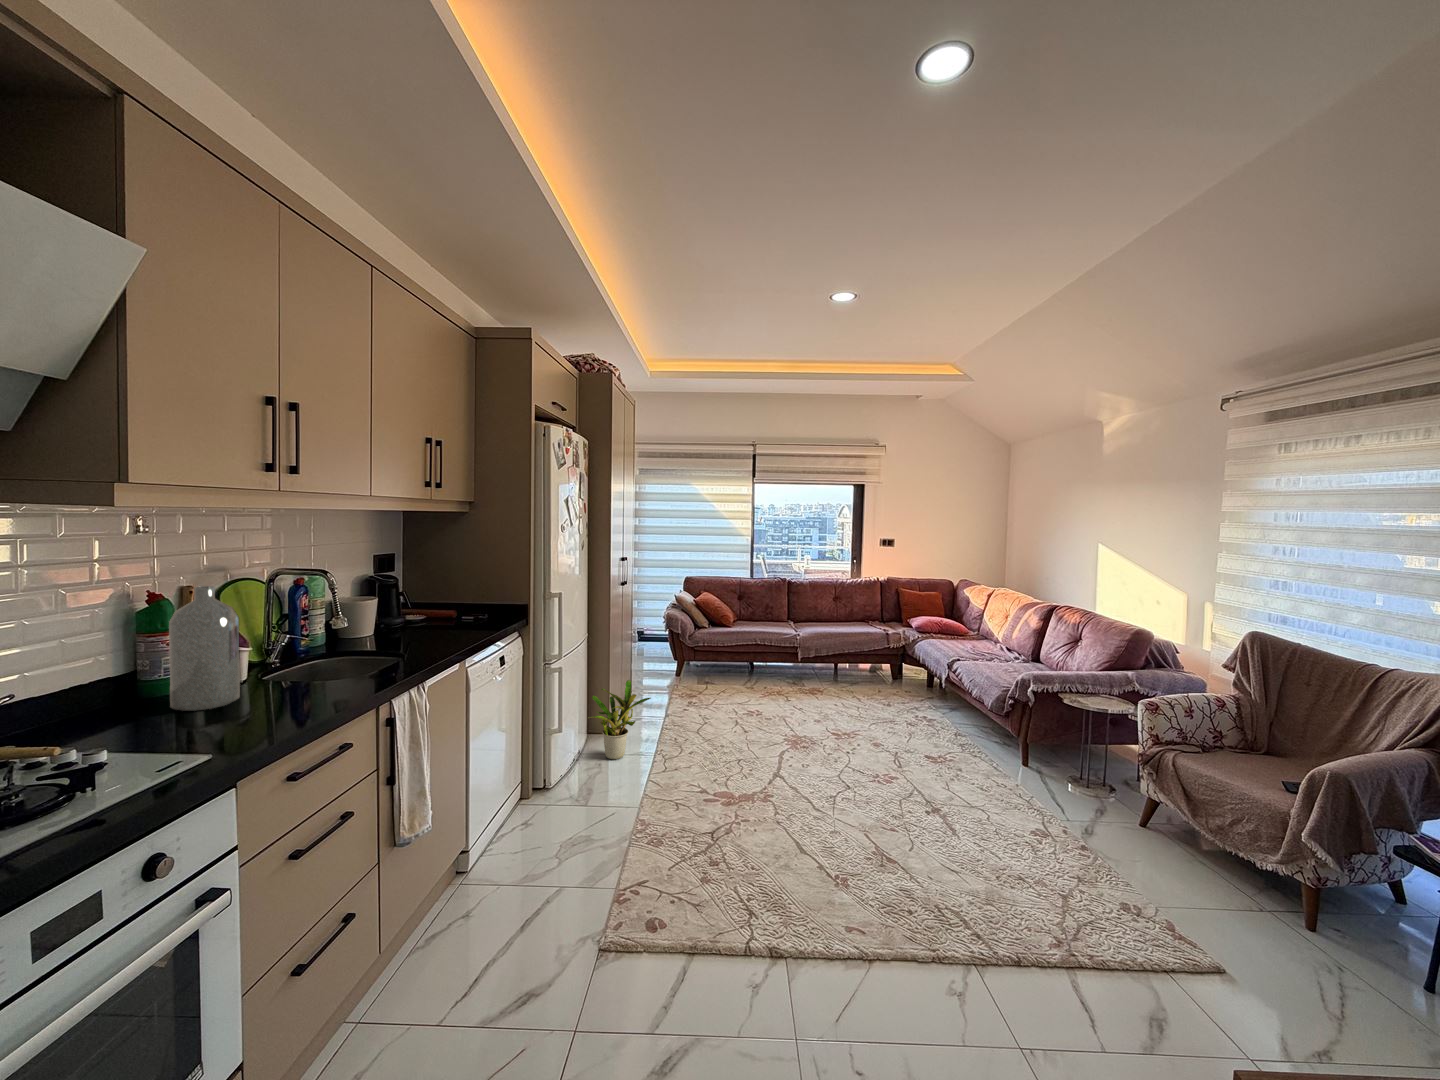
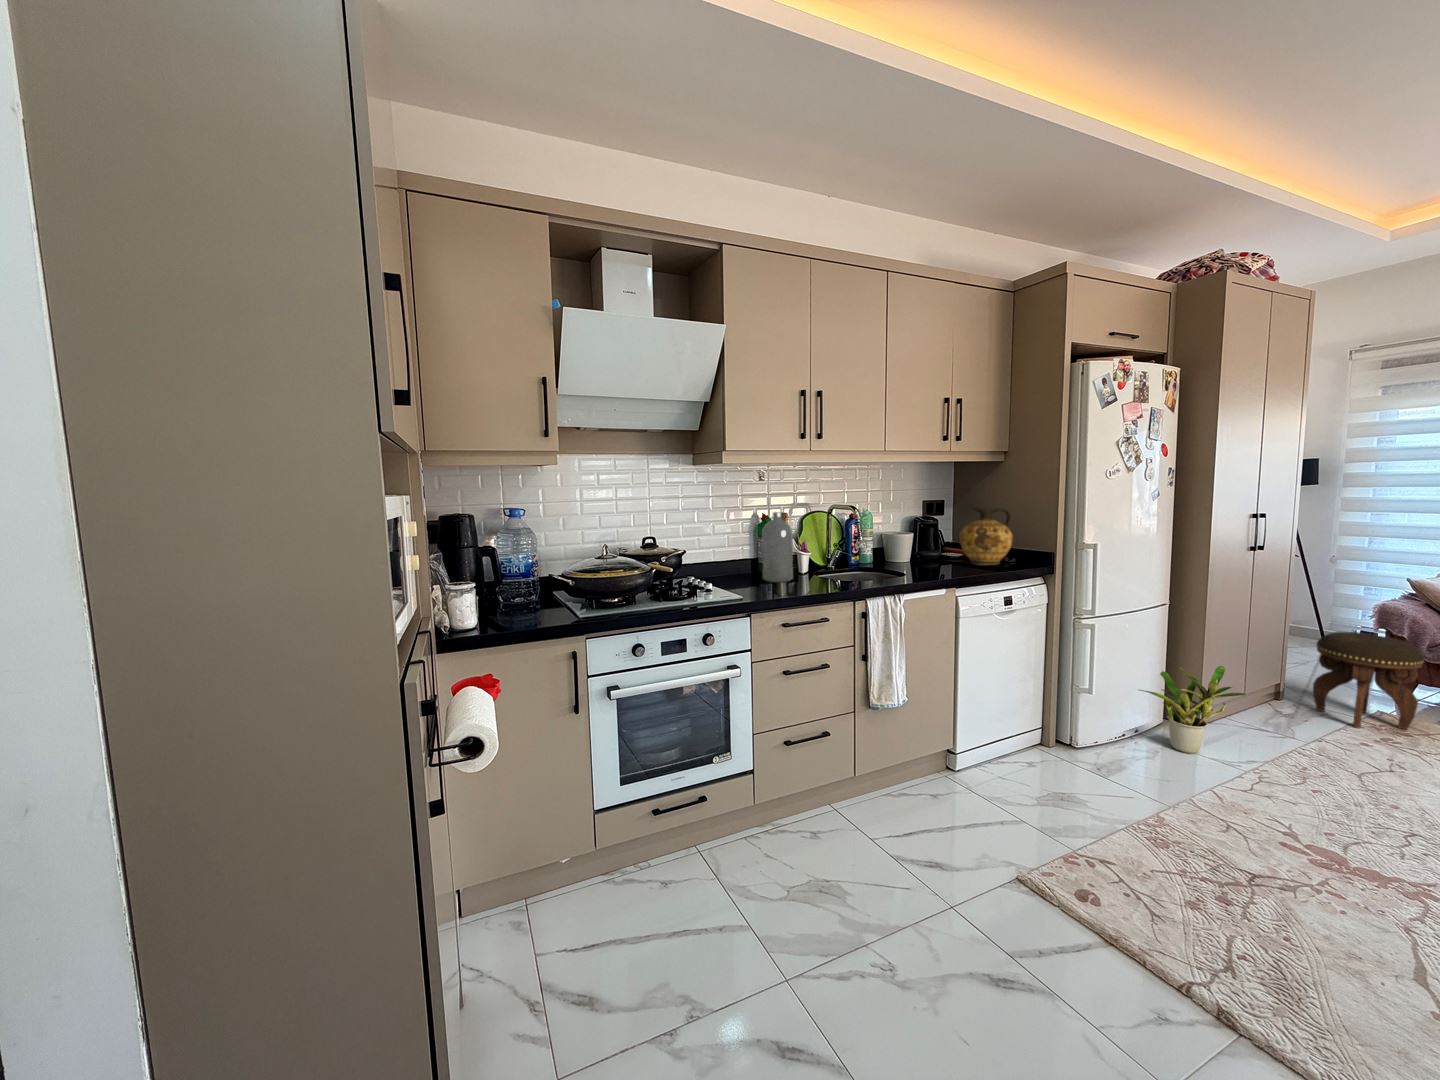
ceramic jug: none [431,558,490,626] -> present [960,504,1013,565]
footstool: none [650,636,698,702] -> present [1313,632,1424,730]

